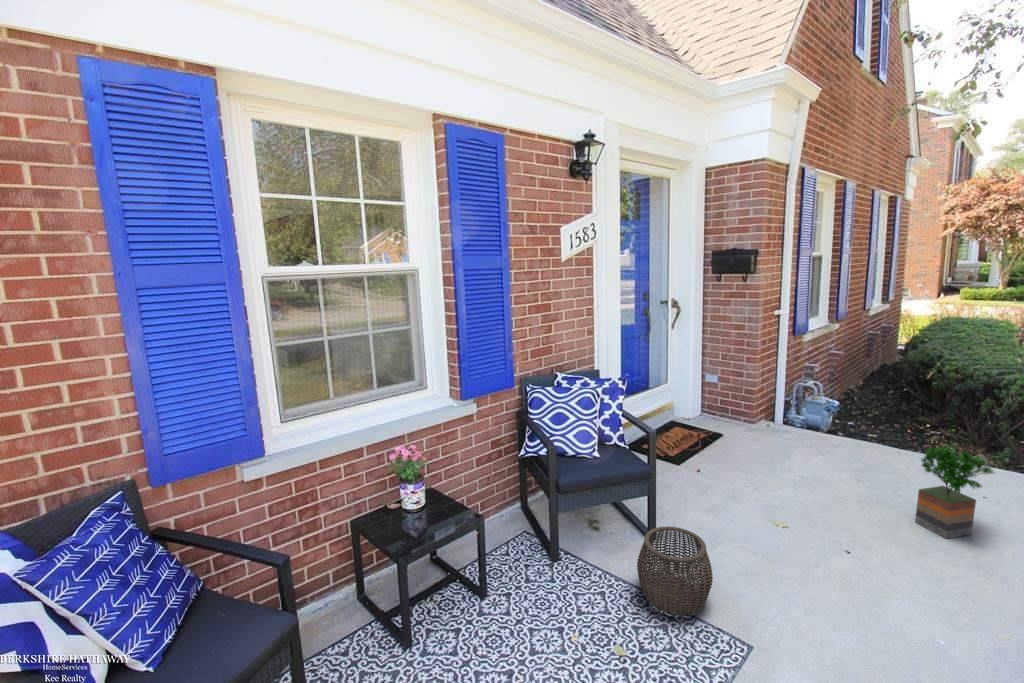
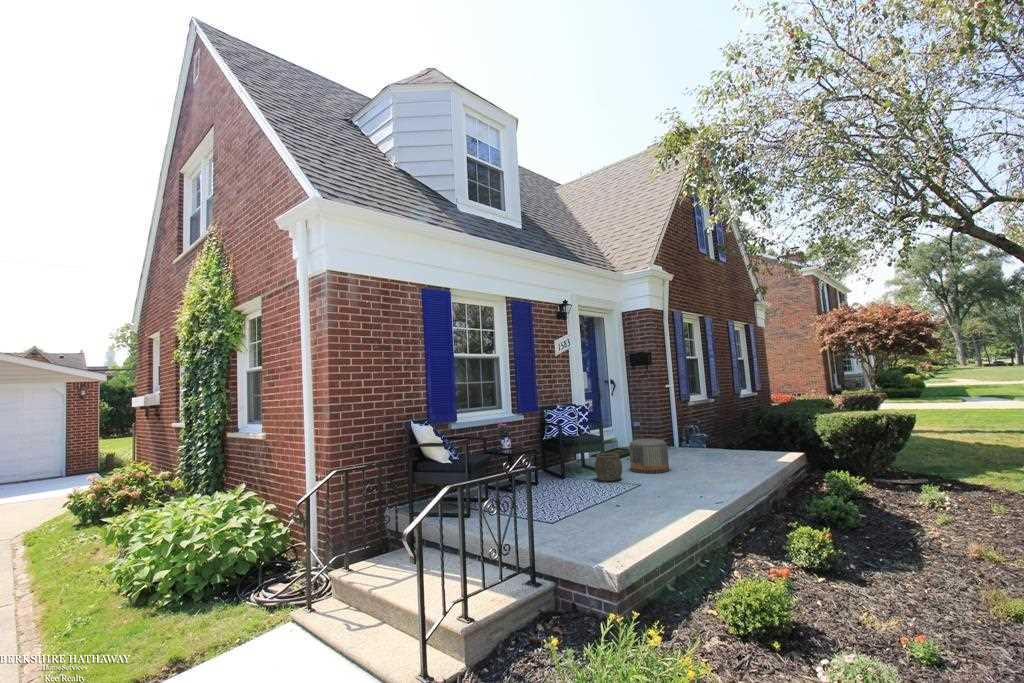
potted tree: present [915,446,994,538] -> none [712,428,739,466]
pouf: none [717,465,817,568] -> present [629,438,669,473]

